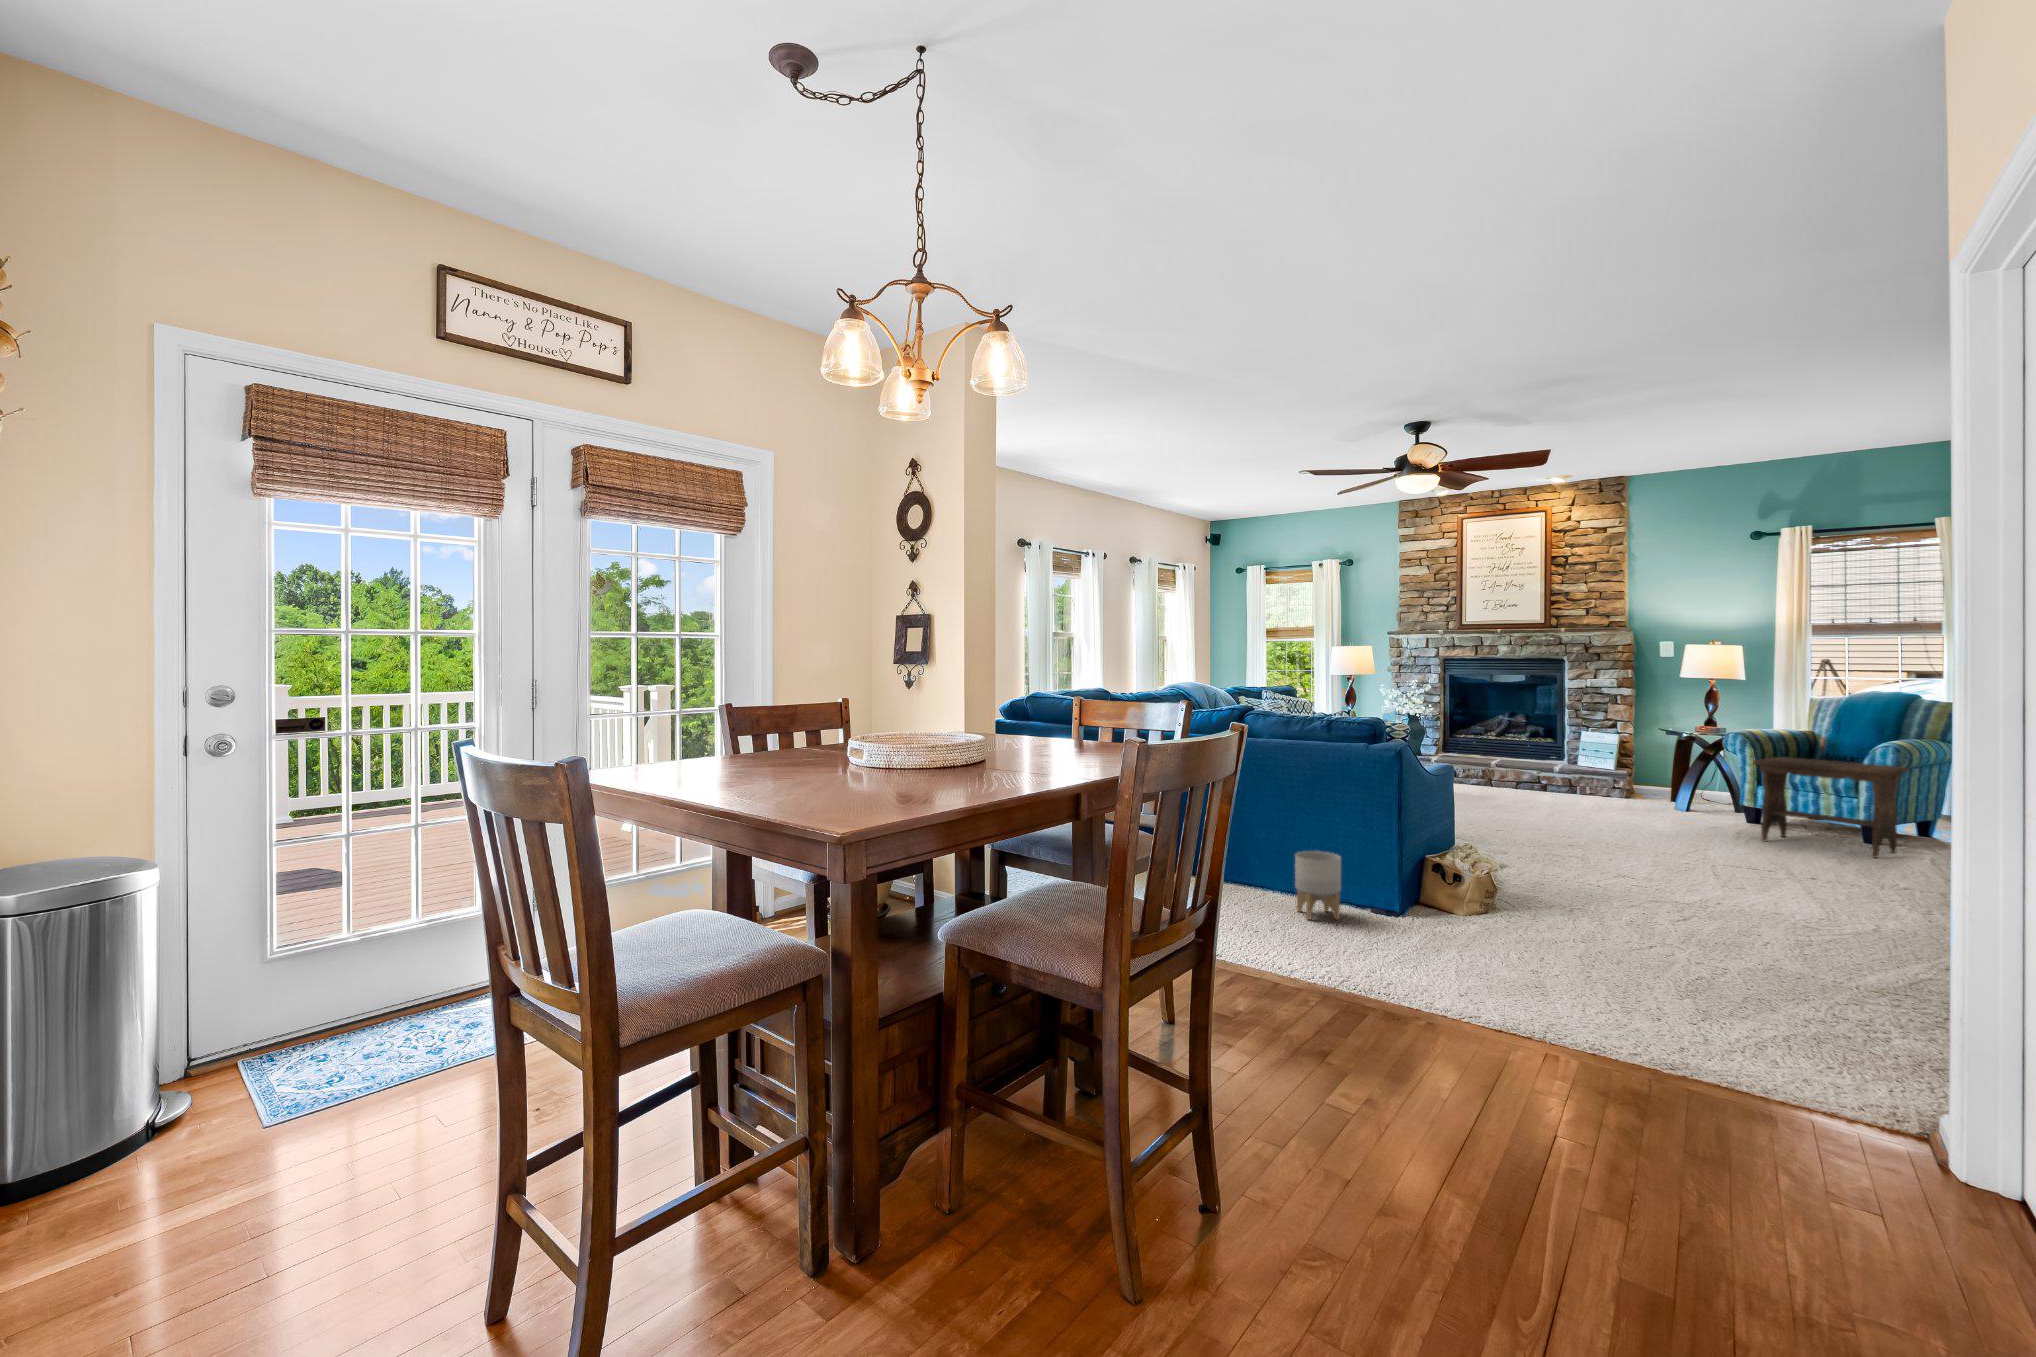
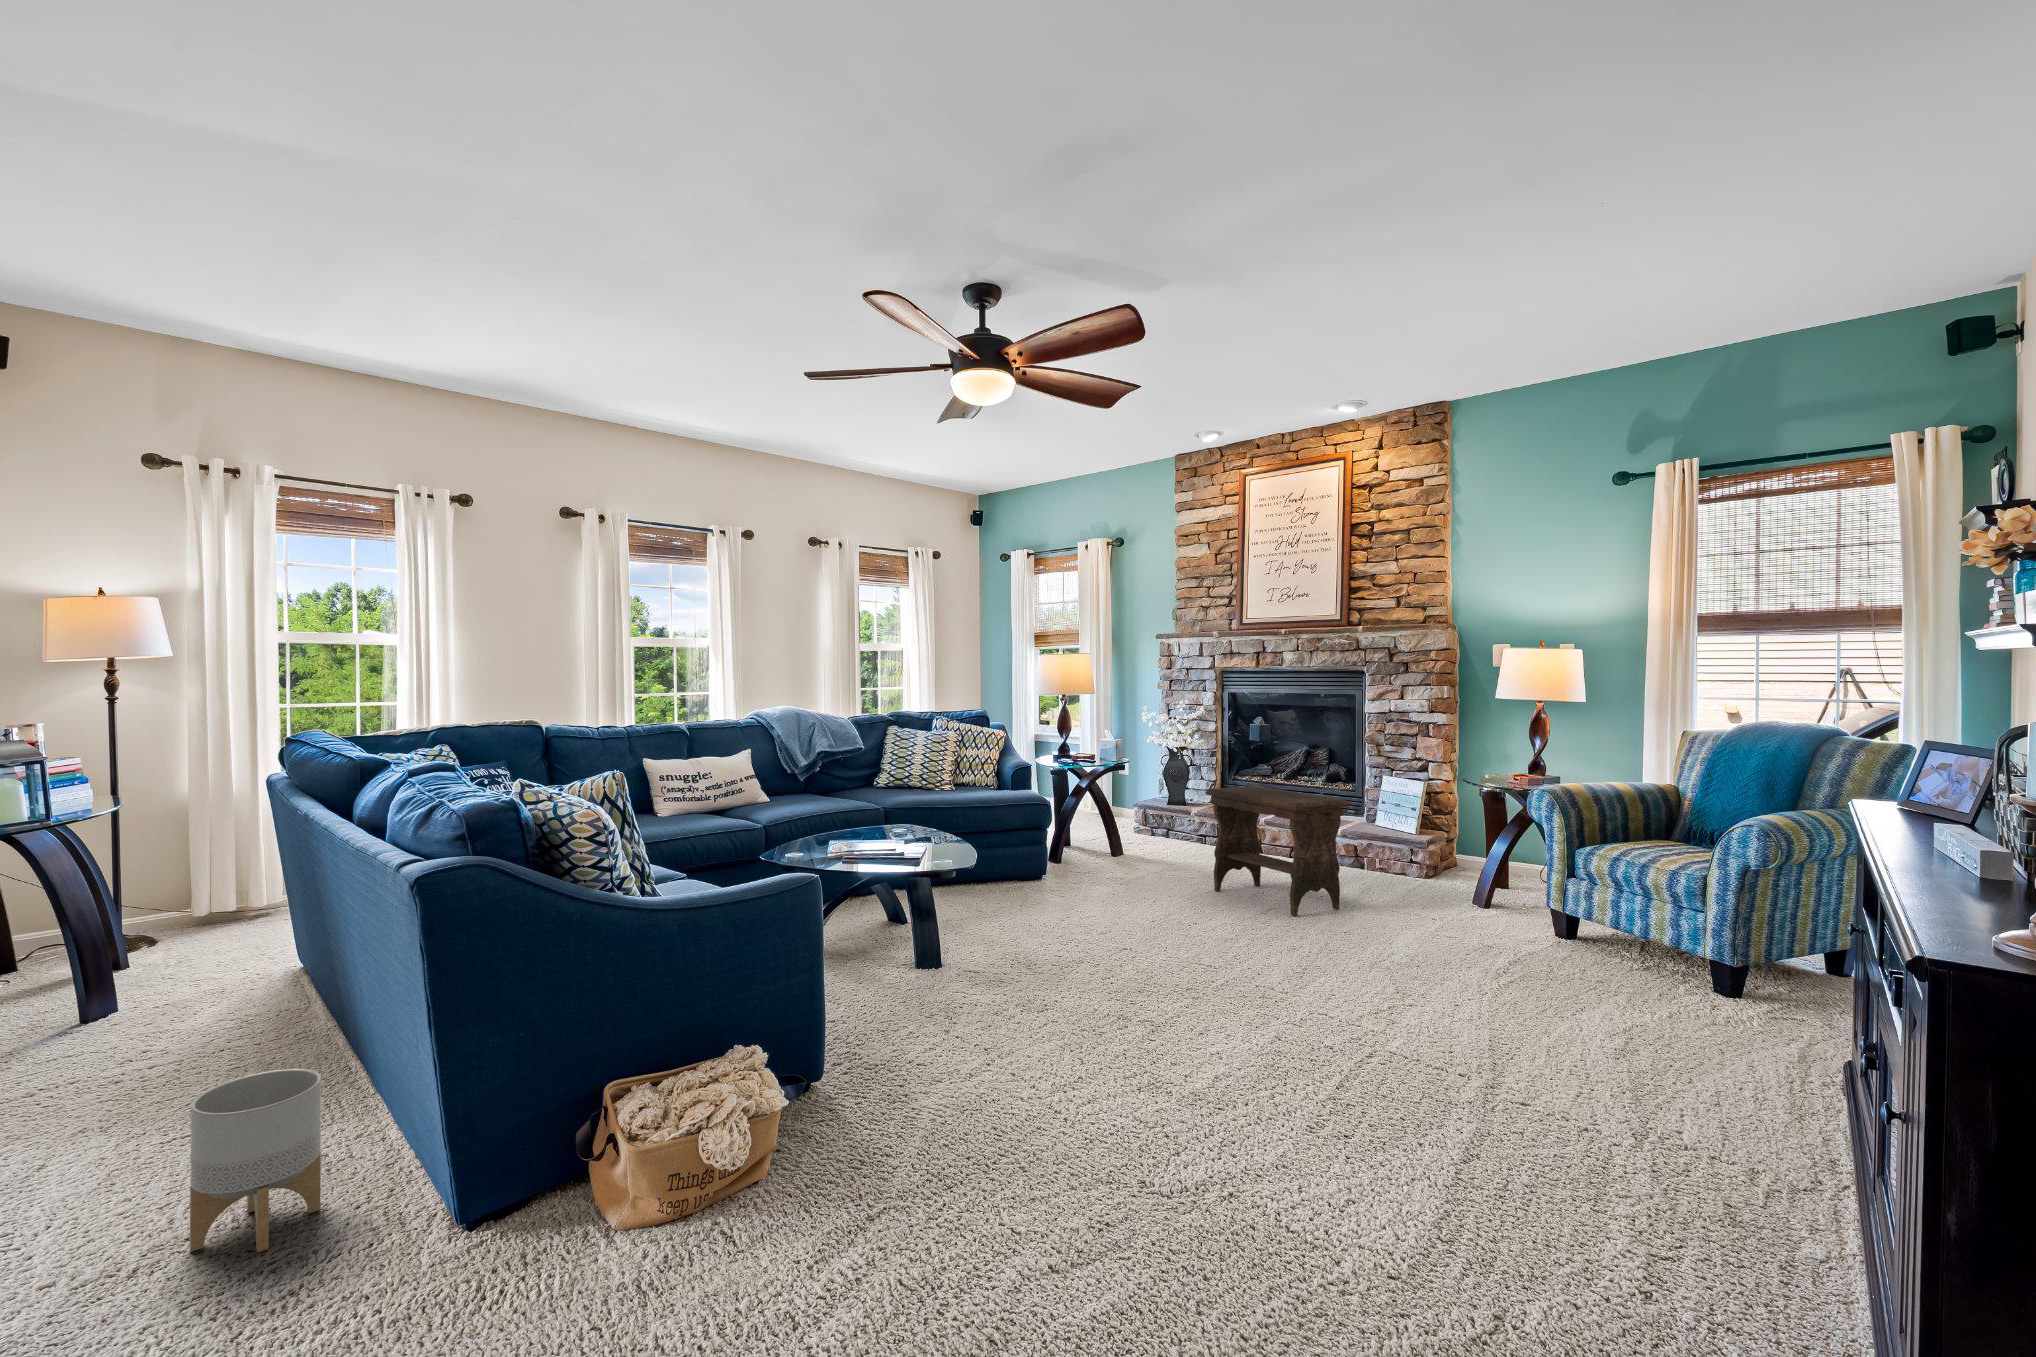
footstool: present [1754,757,1908,858] -> present [1205,786,1350,916]

